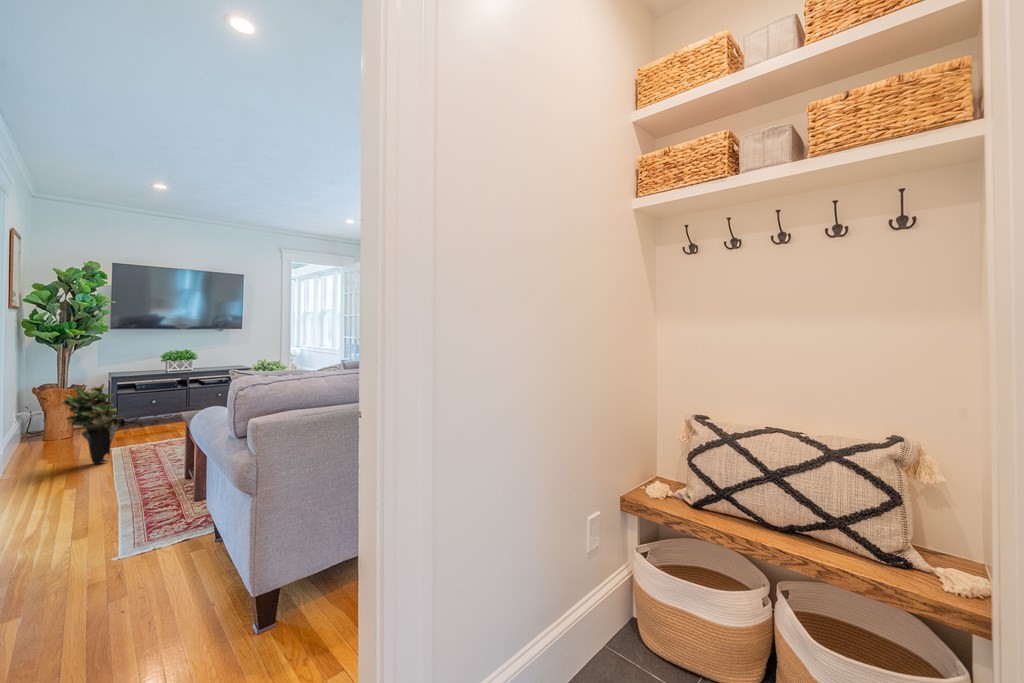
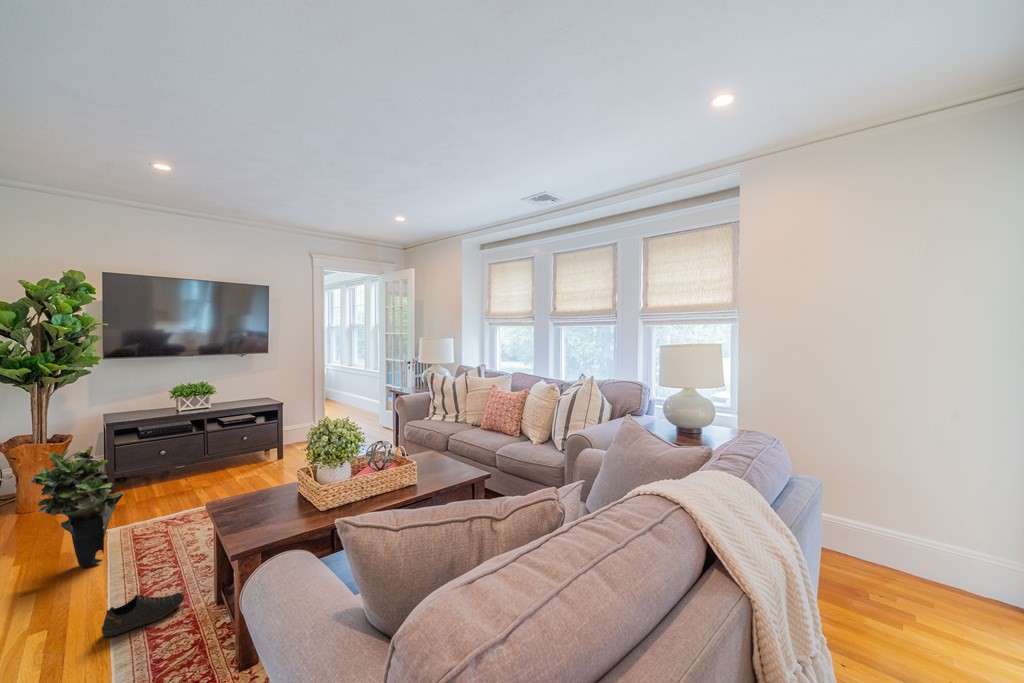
shoe: none [109,469,163,490] -> present [102,593,185,636]

